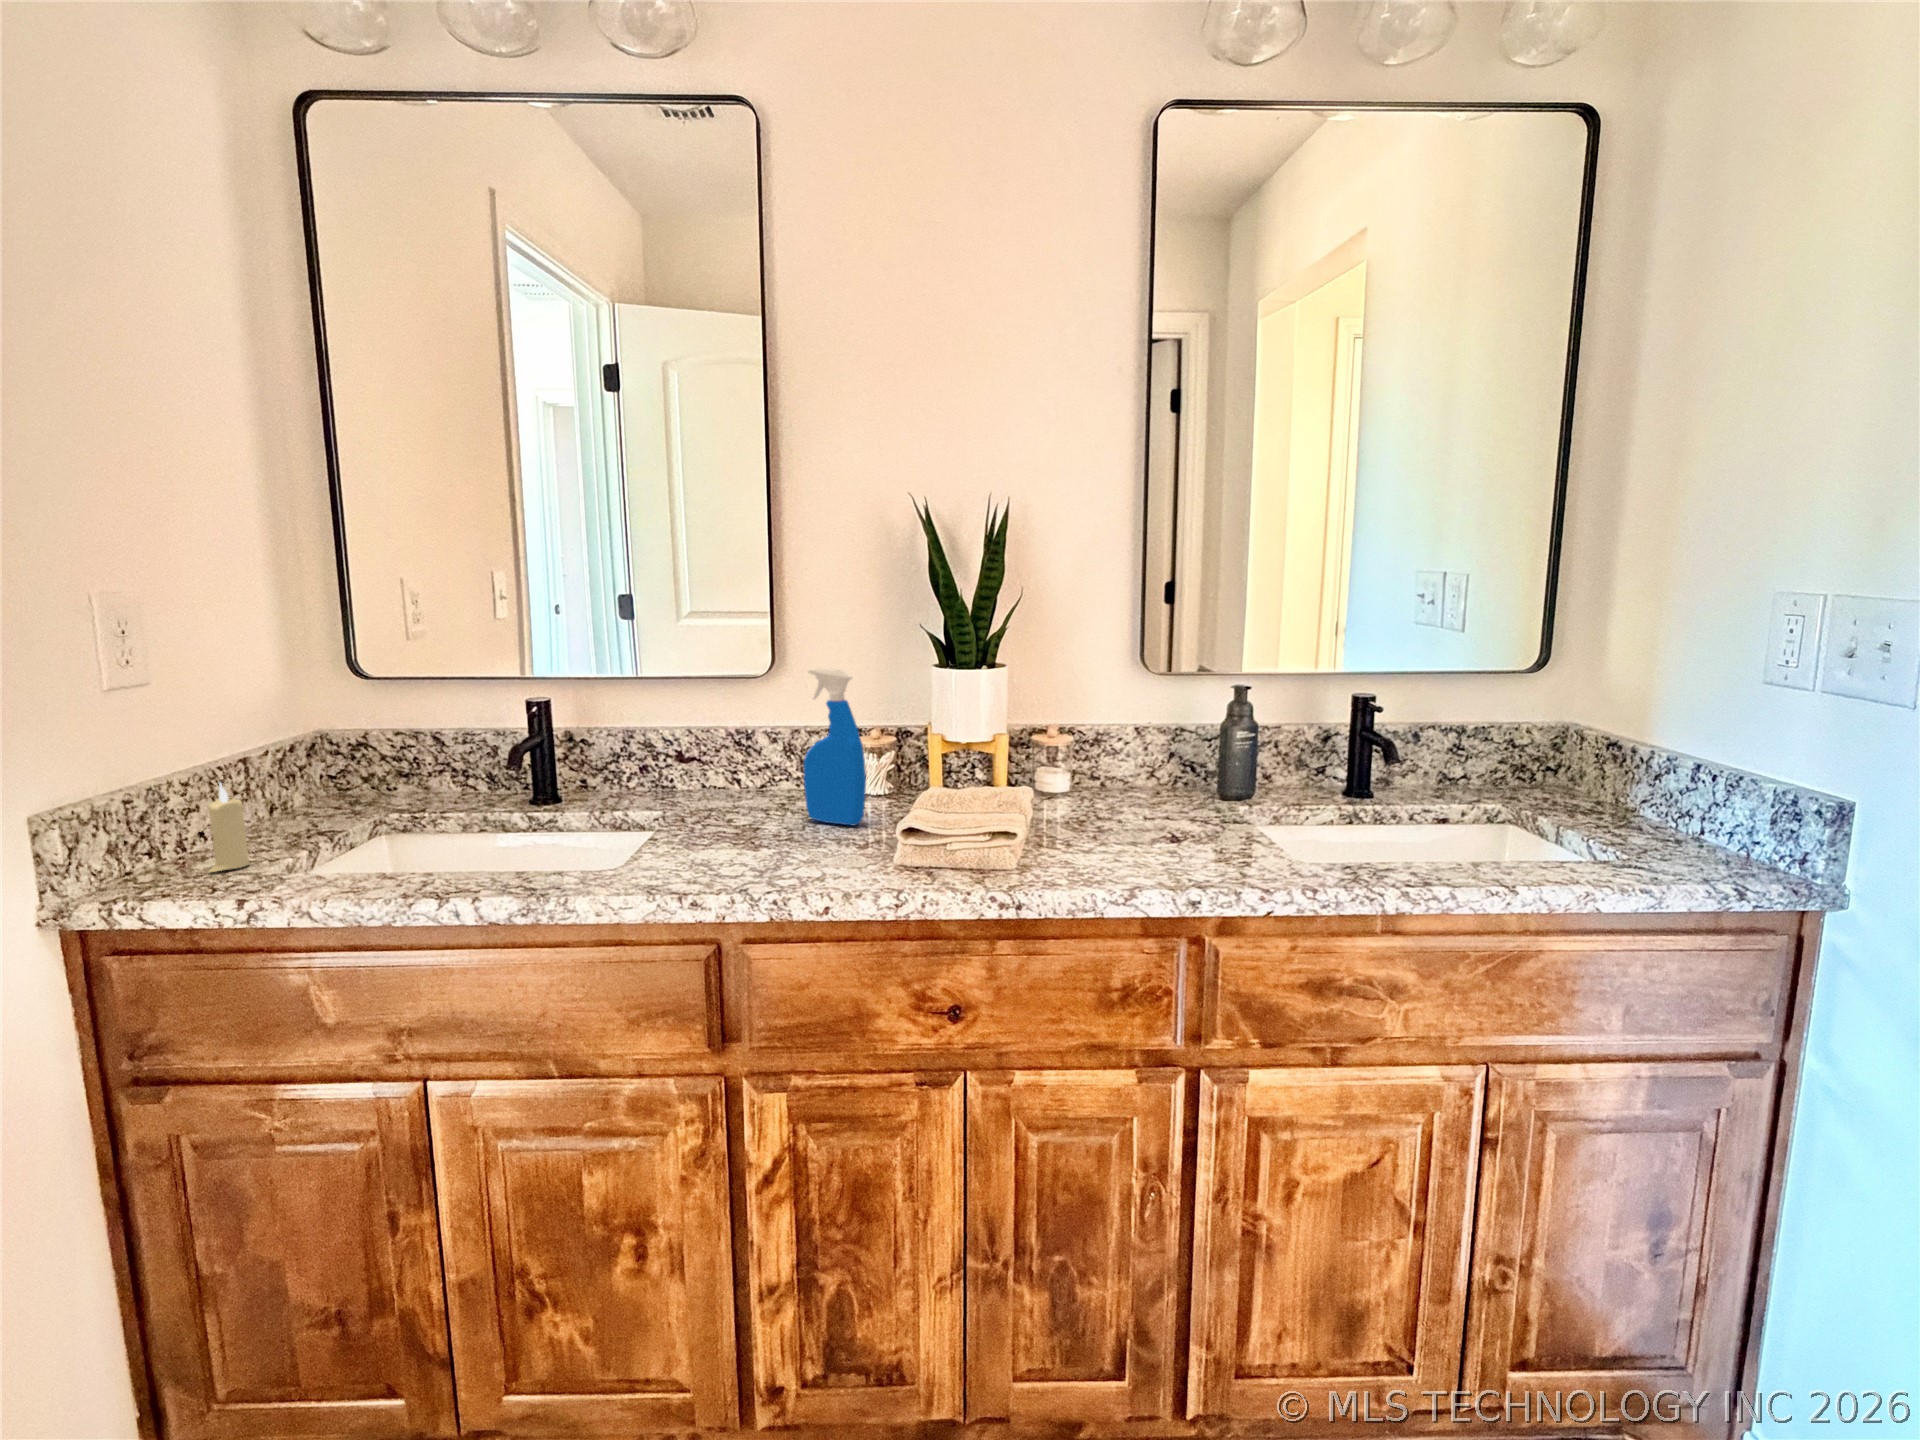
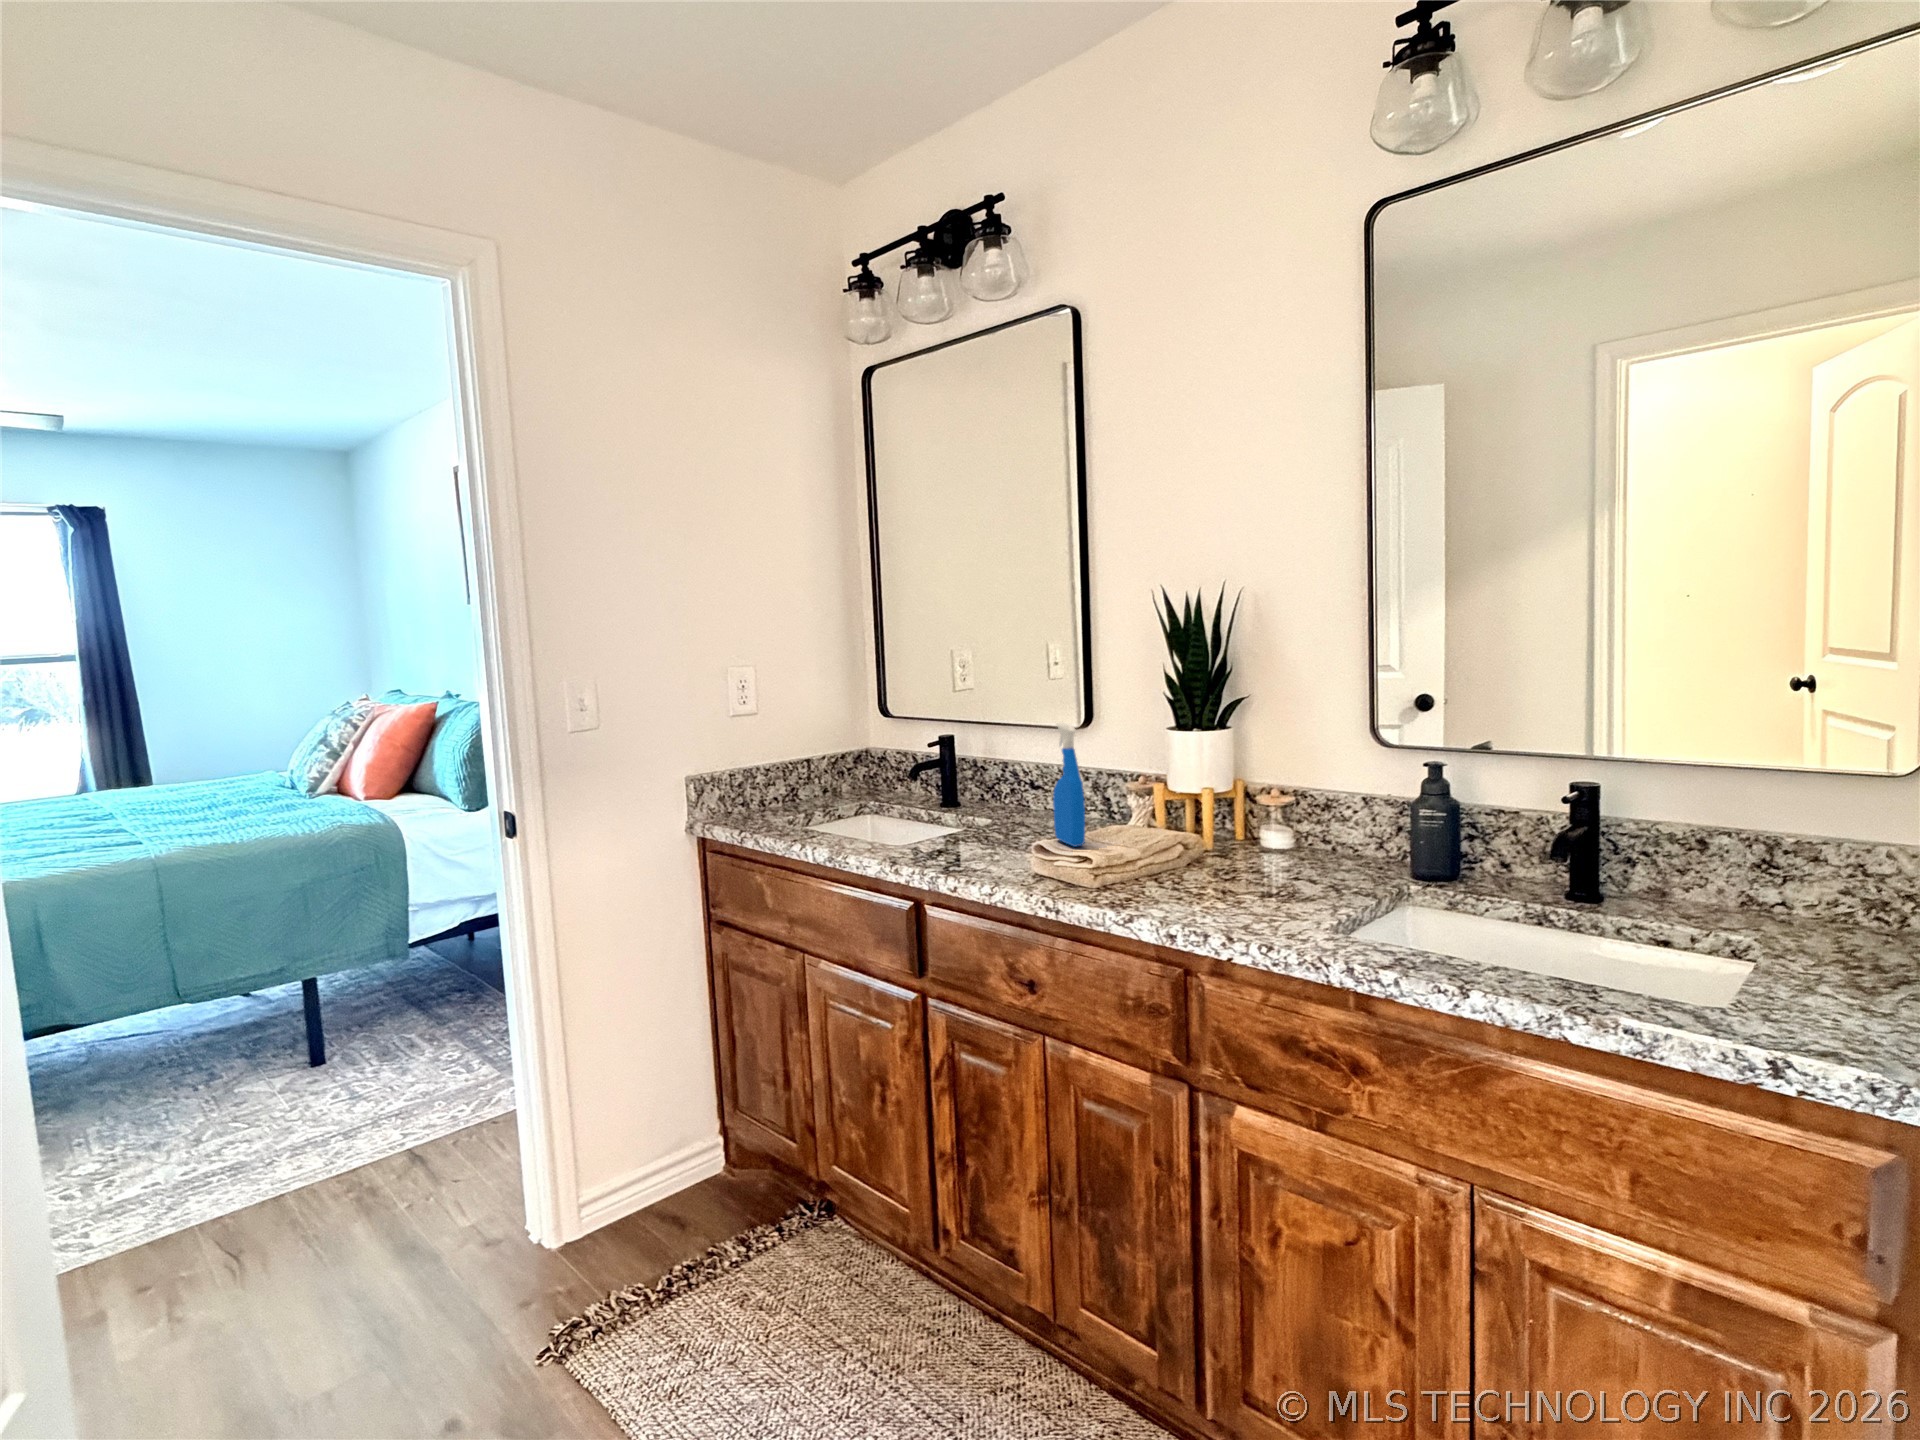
candle: present [207,783,249,872] -> none [757,769,777,818]

